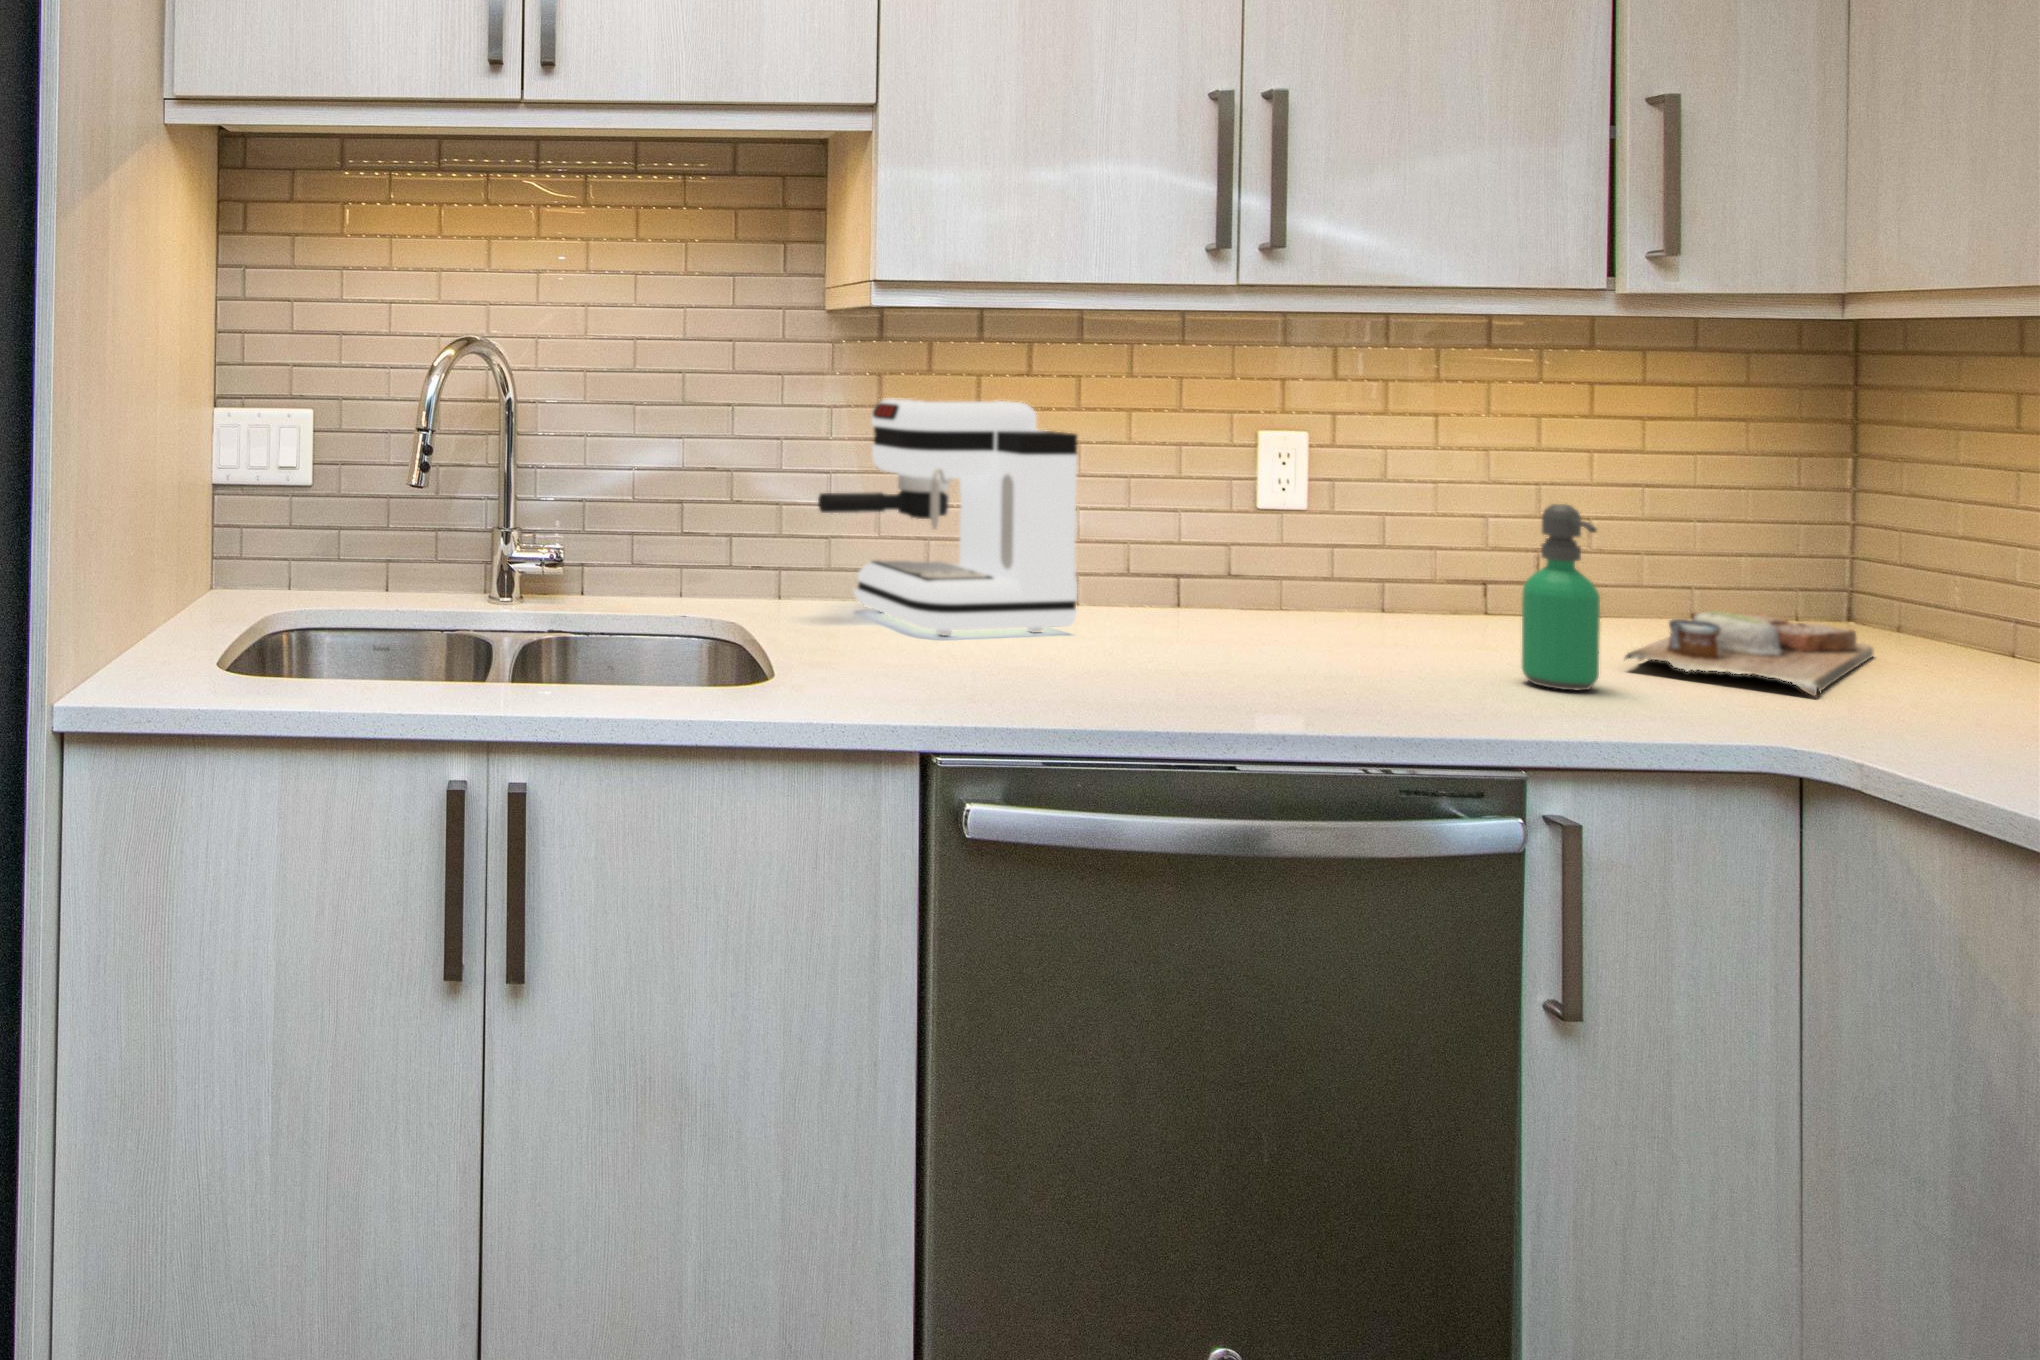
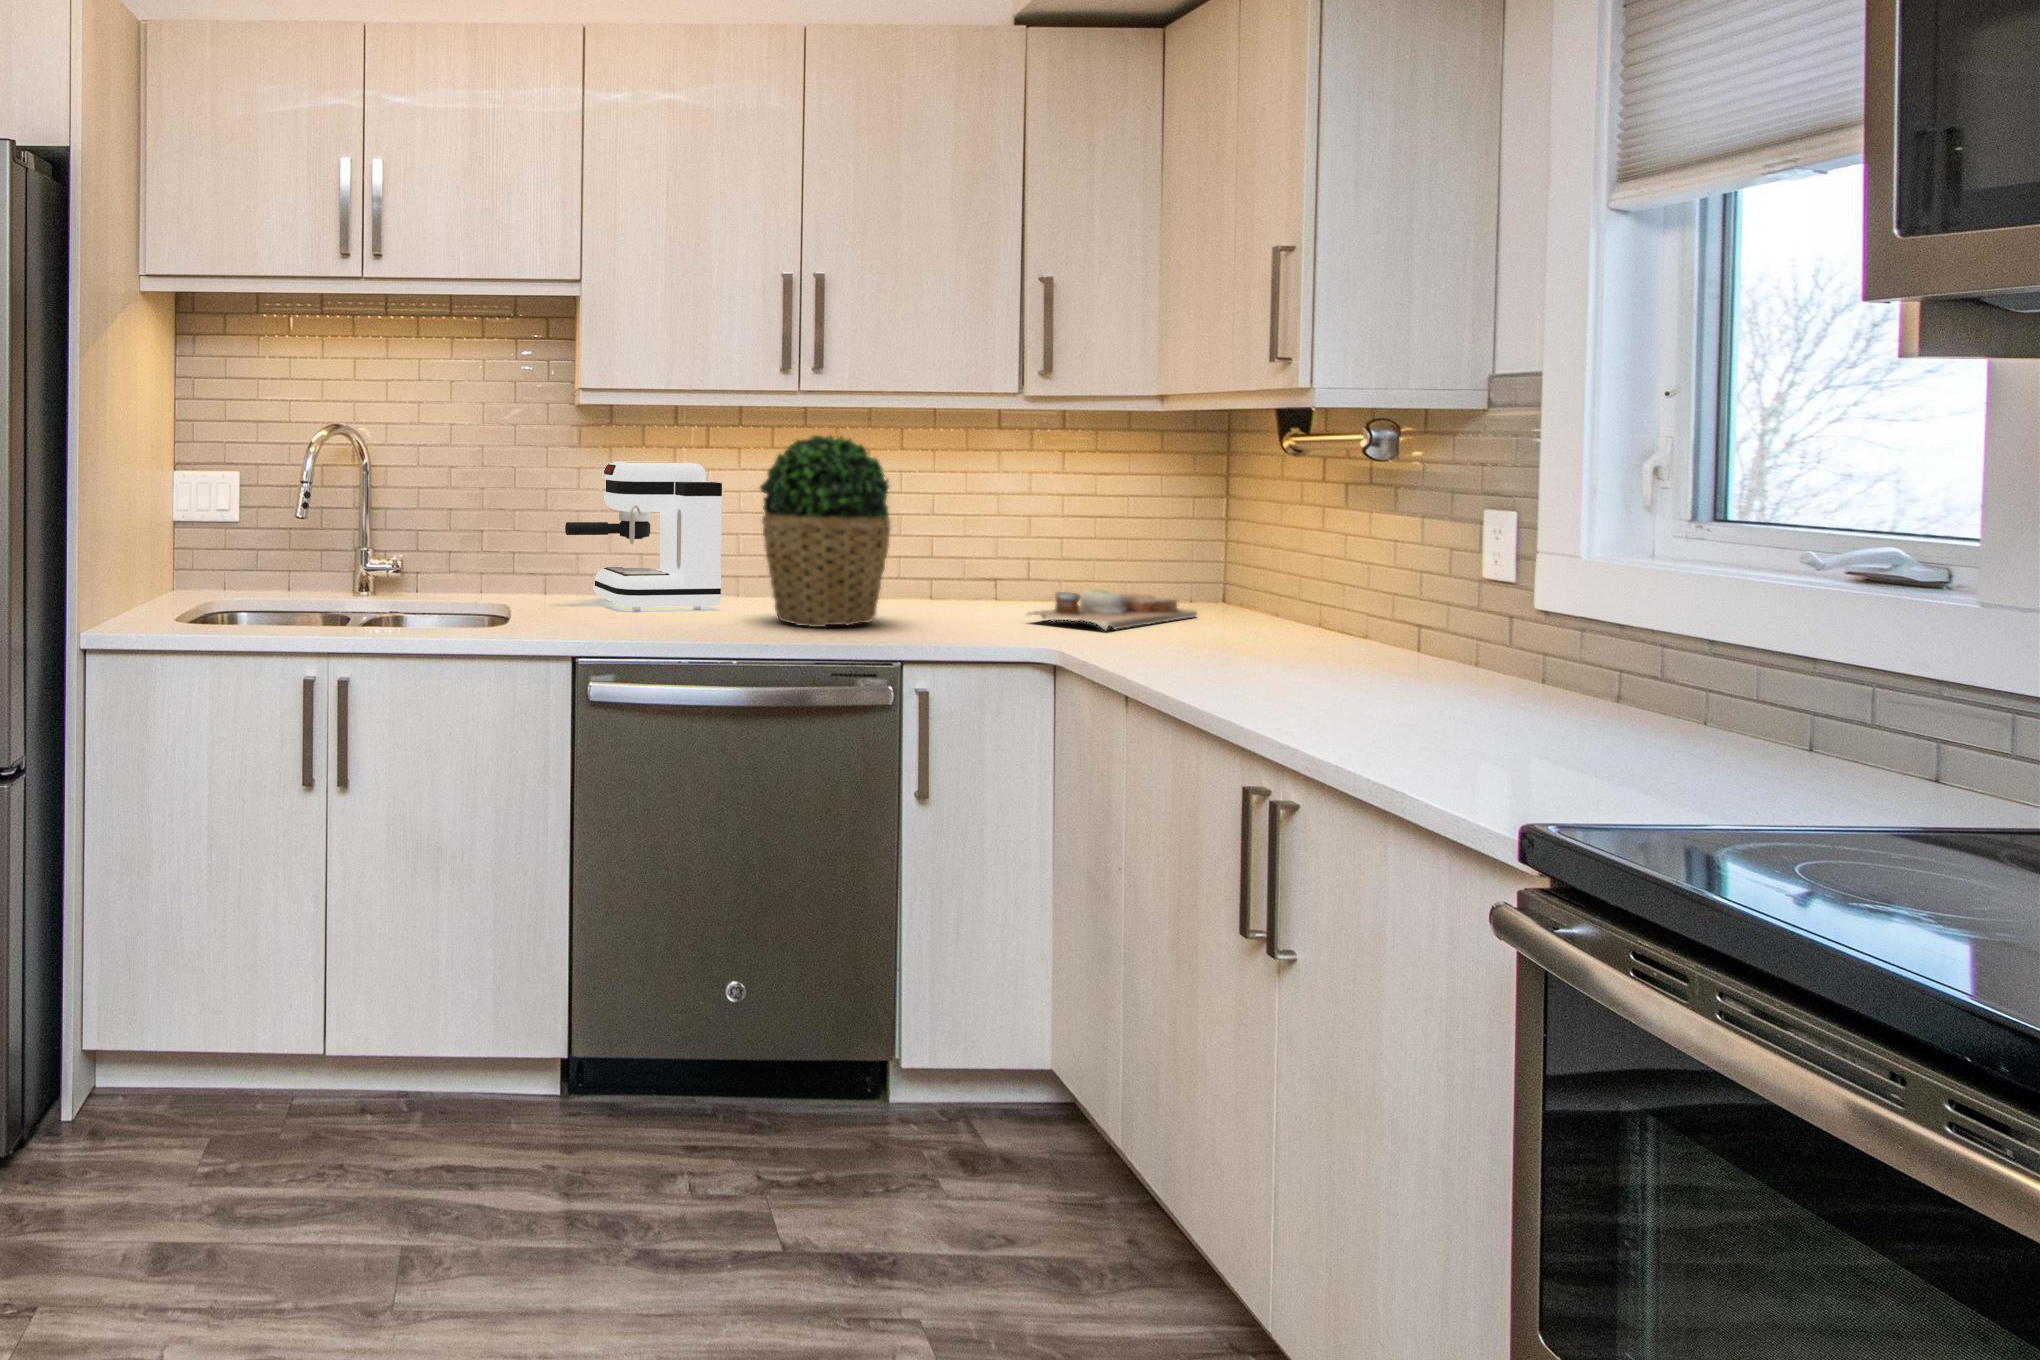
potted plant: none [1171,358,1416,683] -> present [760,435,890,627]
soap dispenser: present [1522,504,1600,690] -> none [950,521,990,630]

